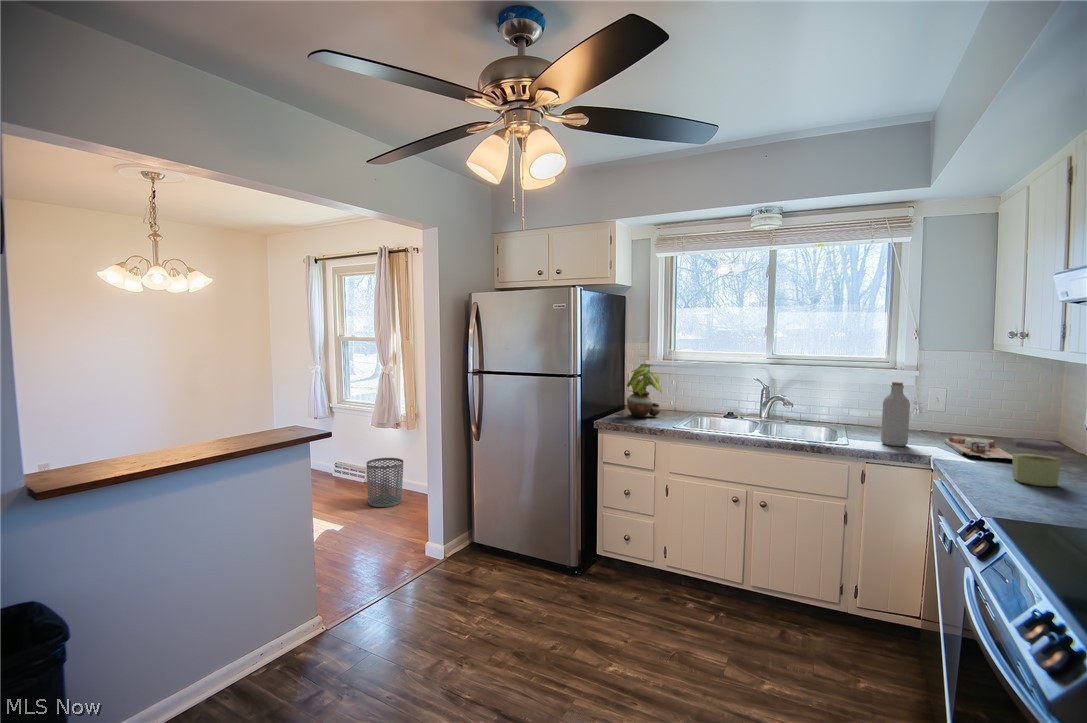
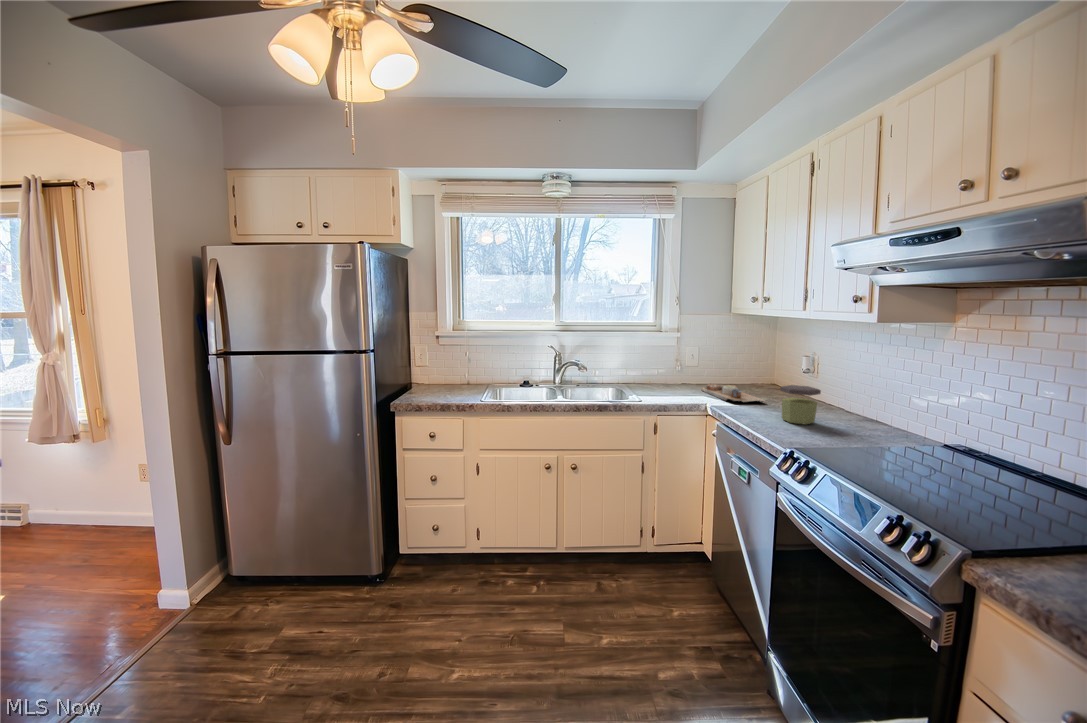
potted plant: present [627,364,662,418] -> none [422,334,463,393]
bottle: present [881,382,910,446] -> none [665,343,686,399]
waste bin: present [367,458,403,507] -> none [34,477,109,552]

